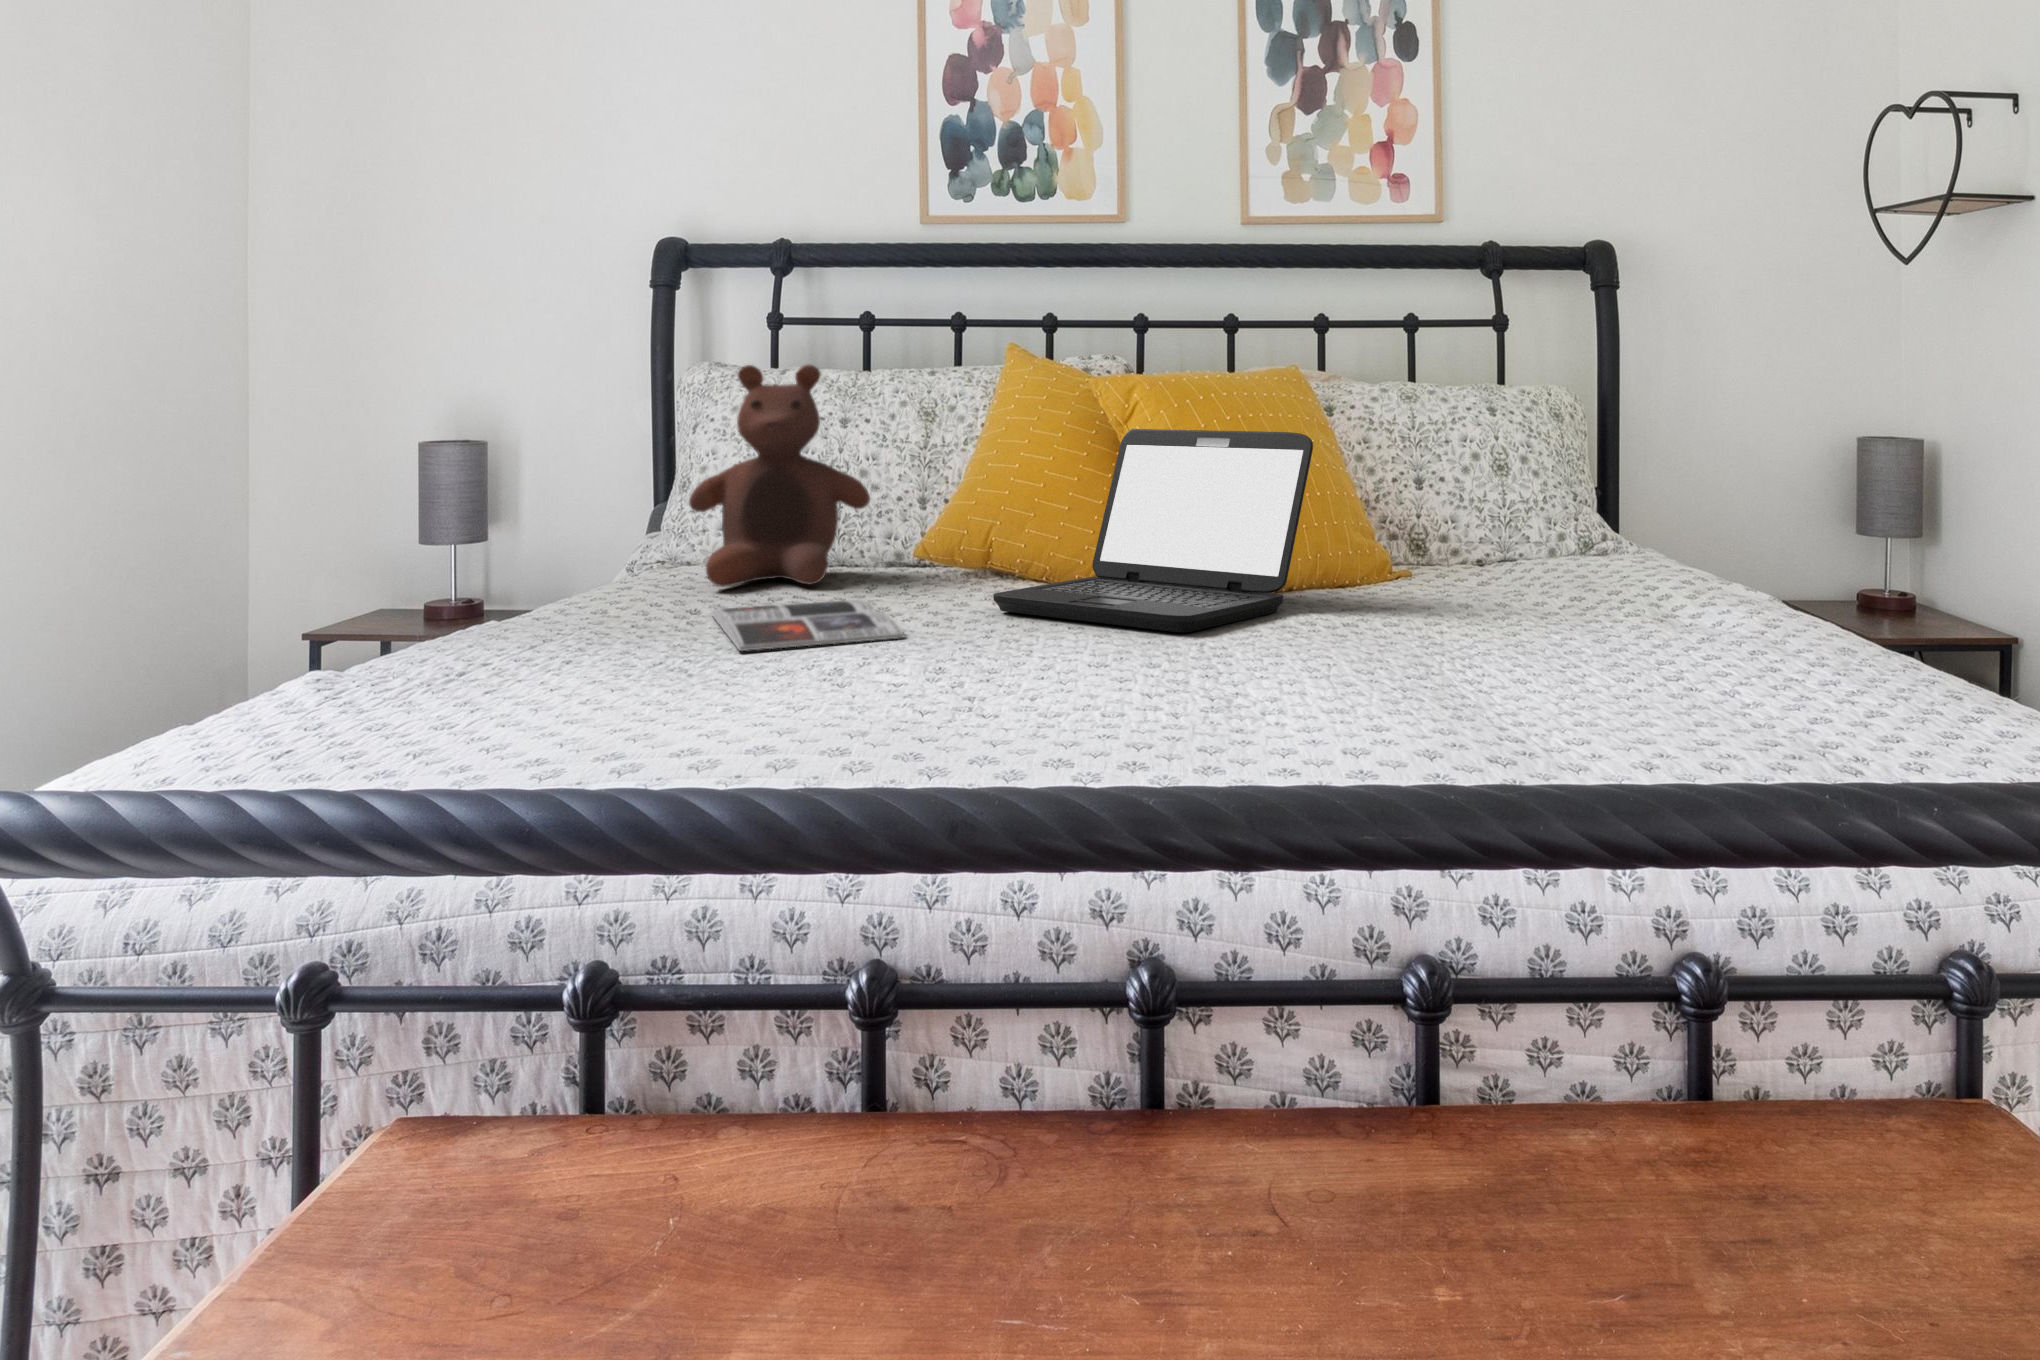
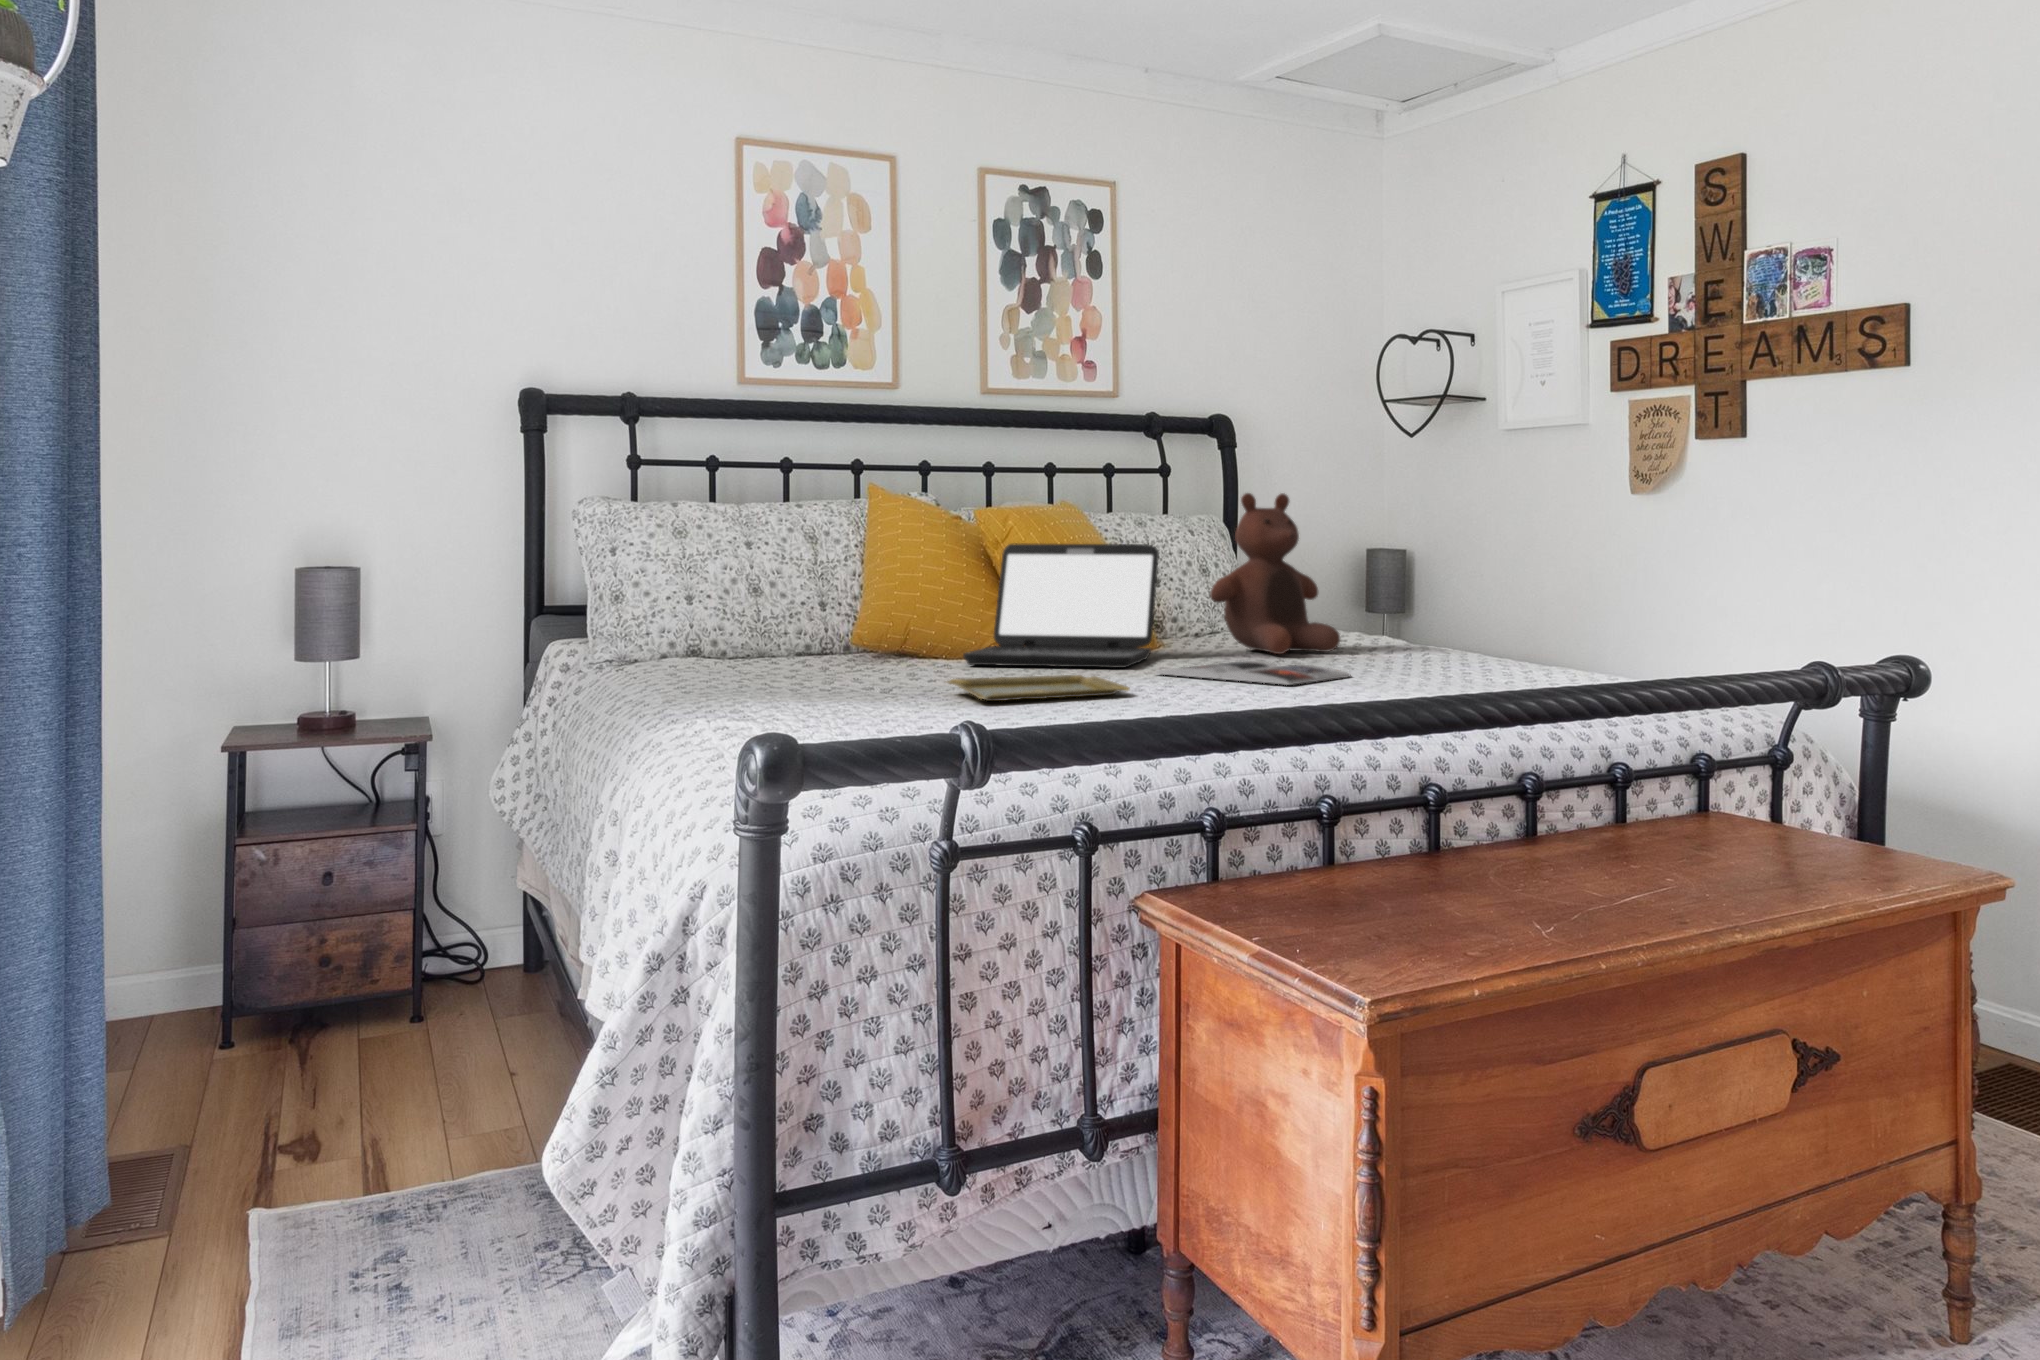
stuffed bear: present [689,365,870,587] -> present [1210,493,1340,654]
magazine: present [711,599,904,651] -> present [1156,661,1351,685]
tray: none [722,656,1024,710] -> present [948,675,1129,701]

